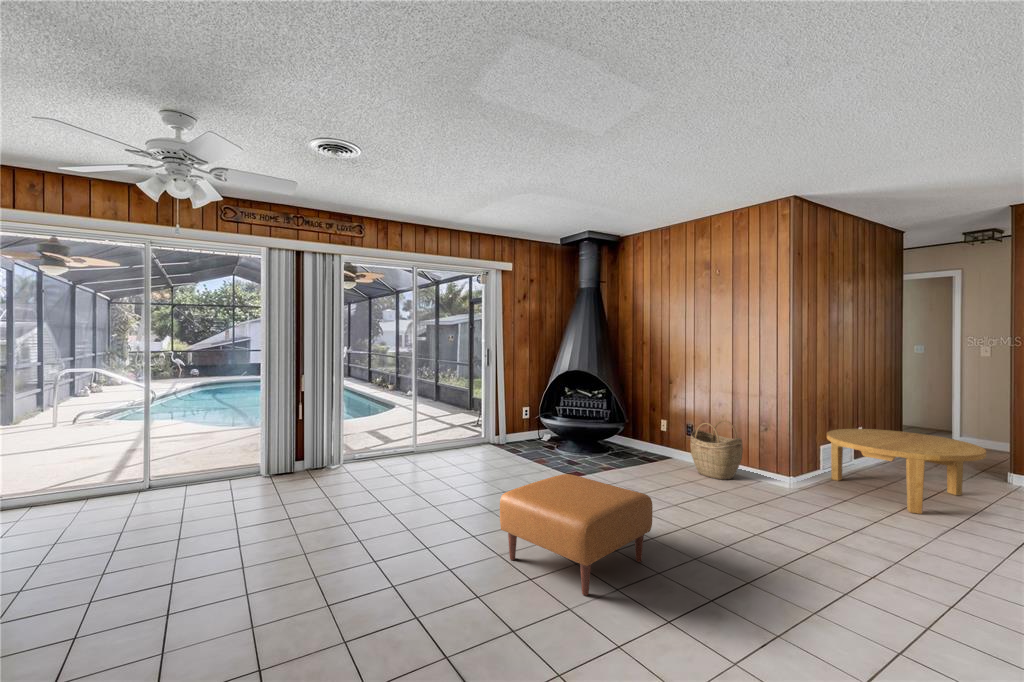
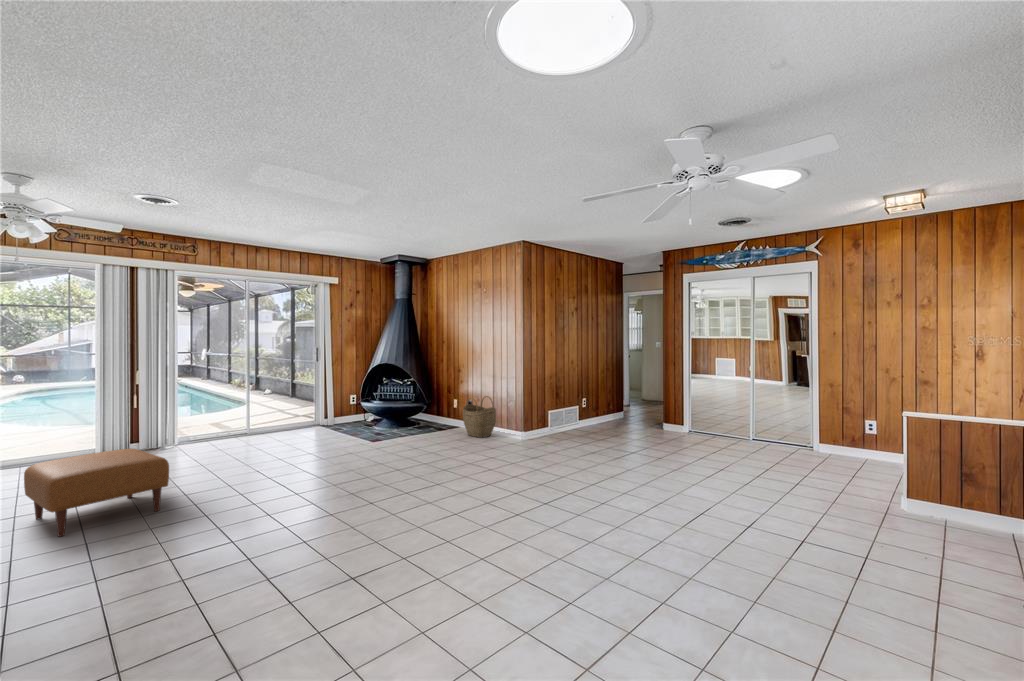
coffee table: present [827,429,986,514] -> none [547,398,628,447]
ottoman: present [500,474,653,596] -> present [24,448,169,537]

